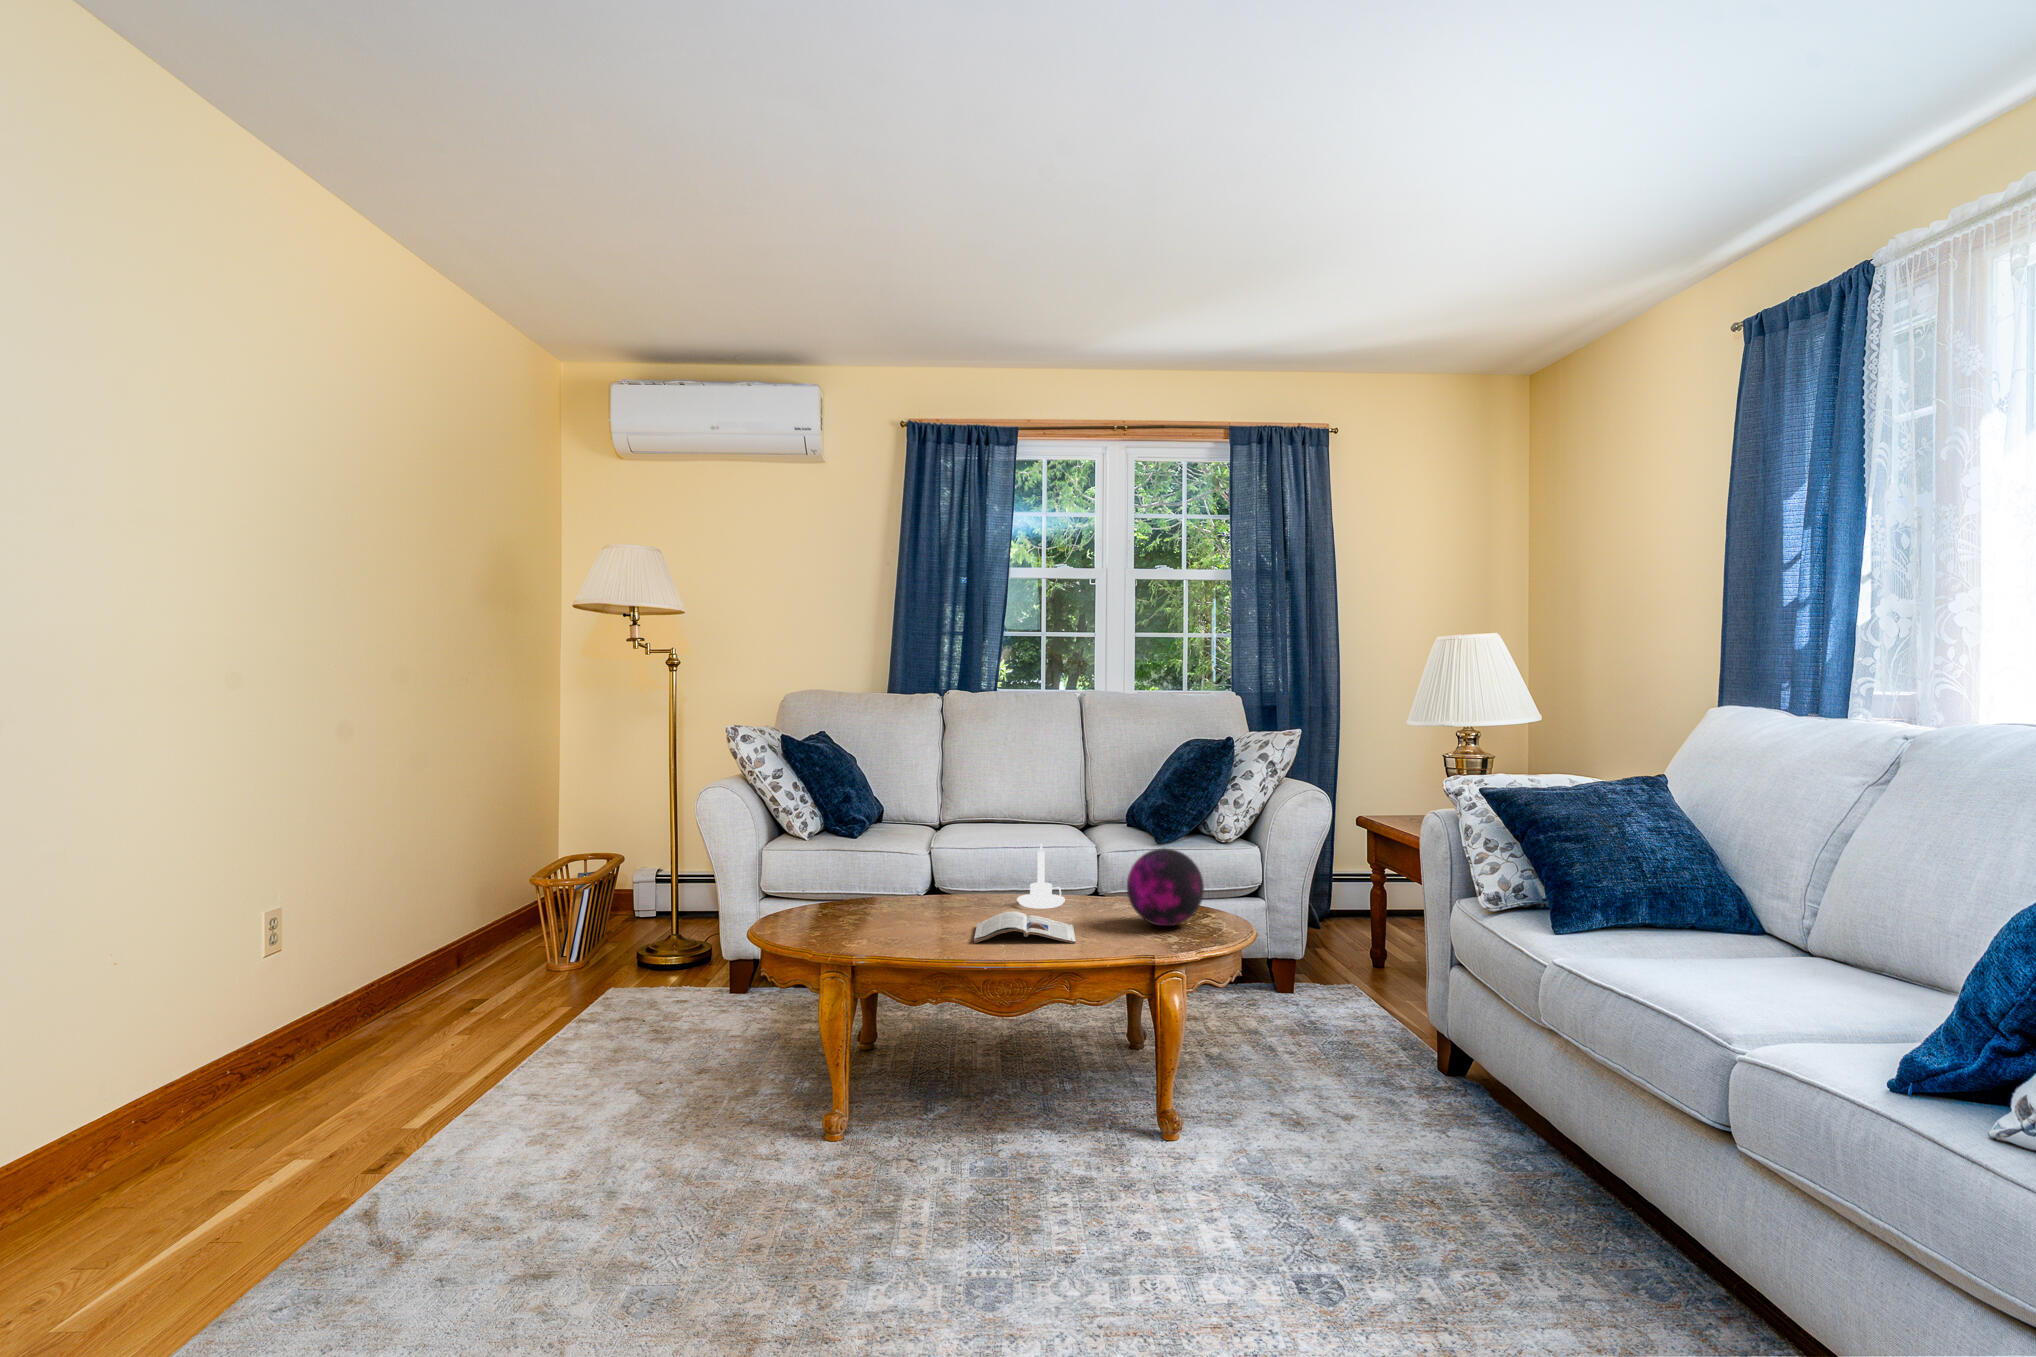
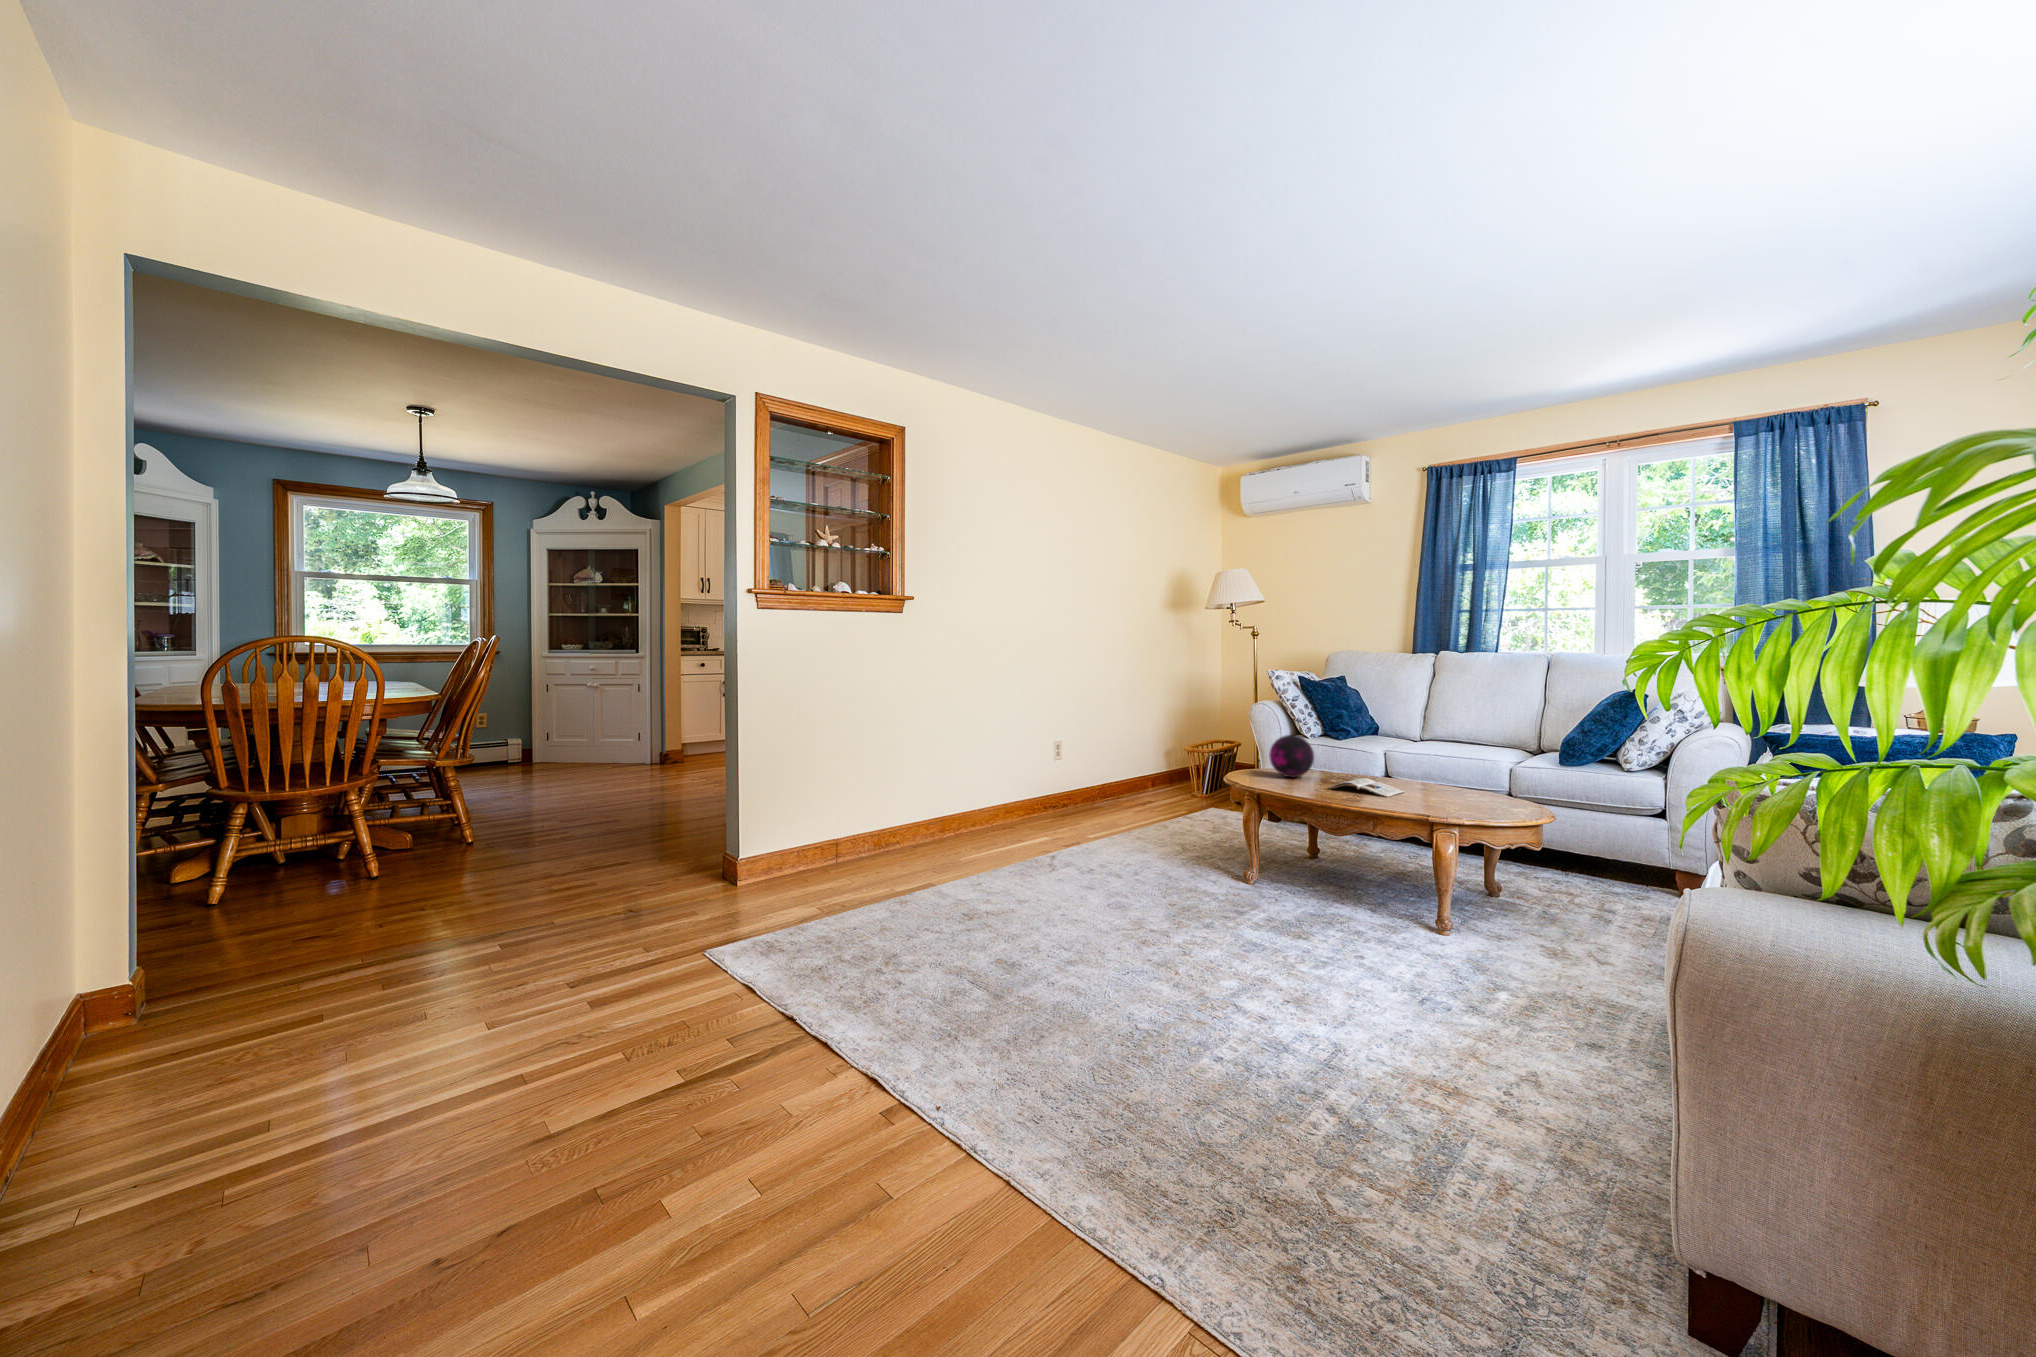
candle holder: present [1017,844,1065,909] -> none [1392,744,1426,785]
decorative orb: present [1127,848,1204,926] -> present [1269,735,1314,777]

